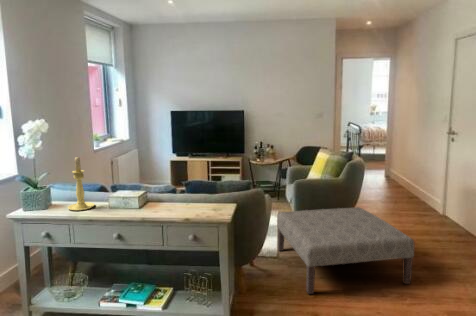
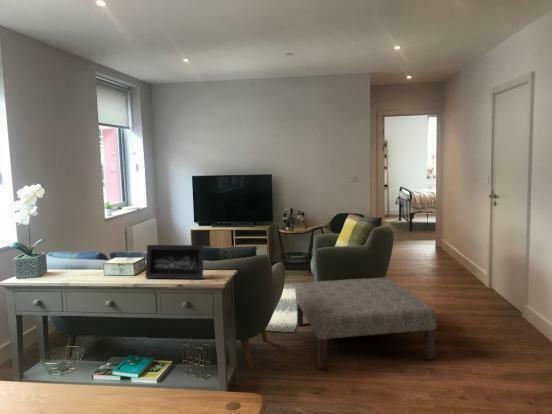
candle holder: present [68,157,95,211] -> none [61,221,90,278]
picture frame: none [151,180,208,213] -> present [145,245,204,279]

